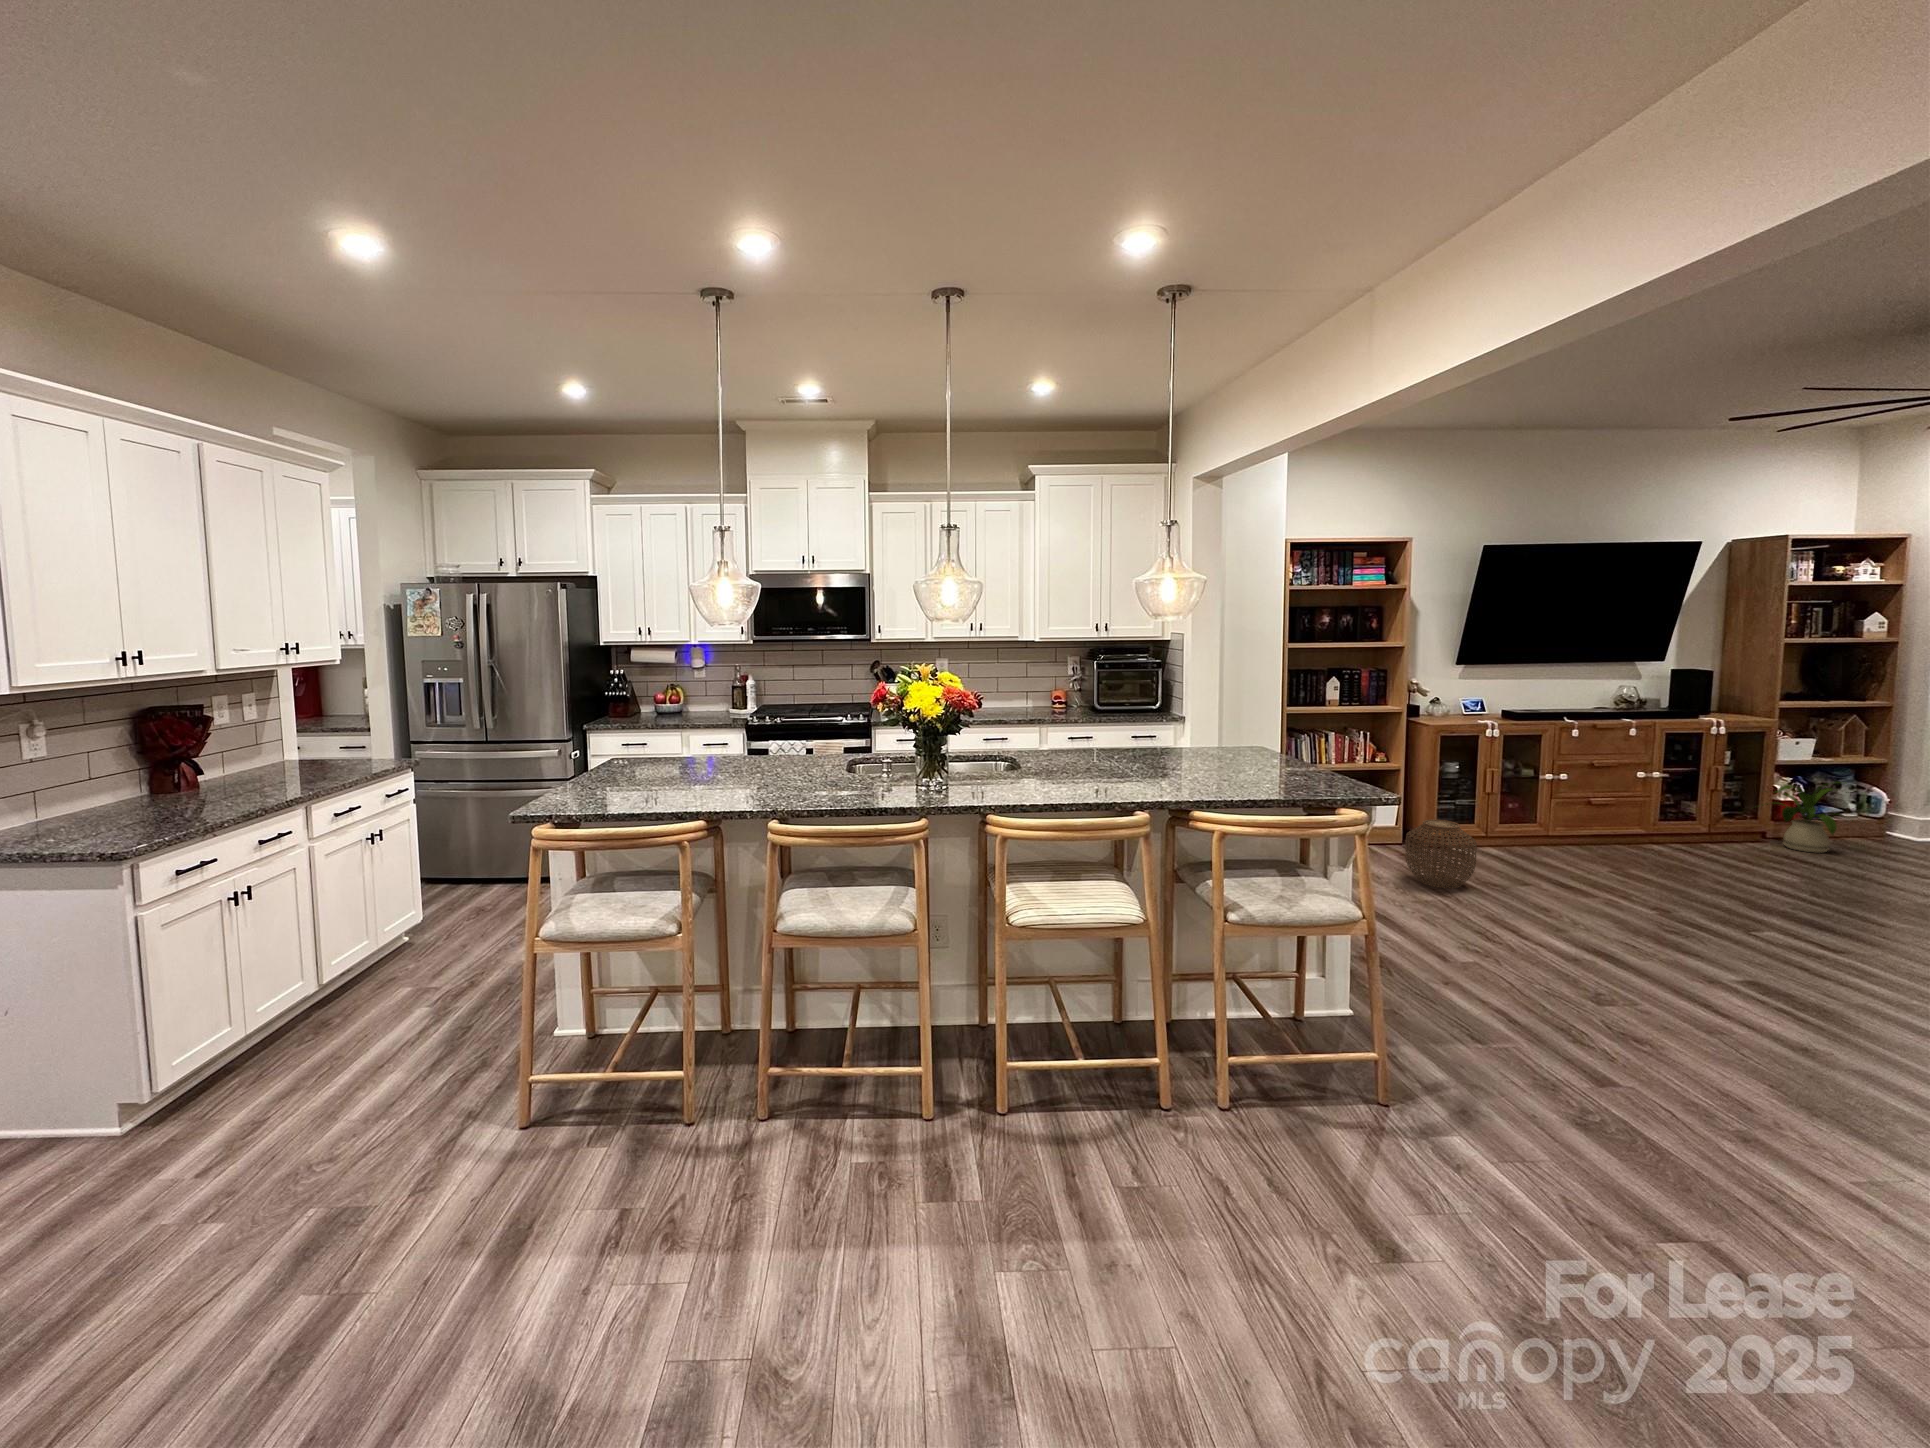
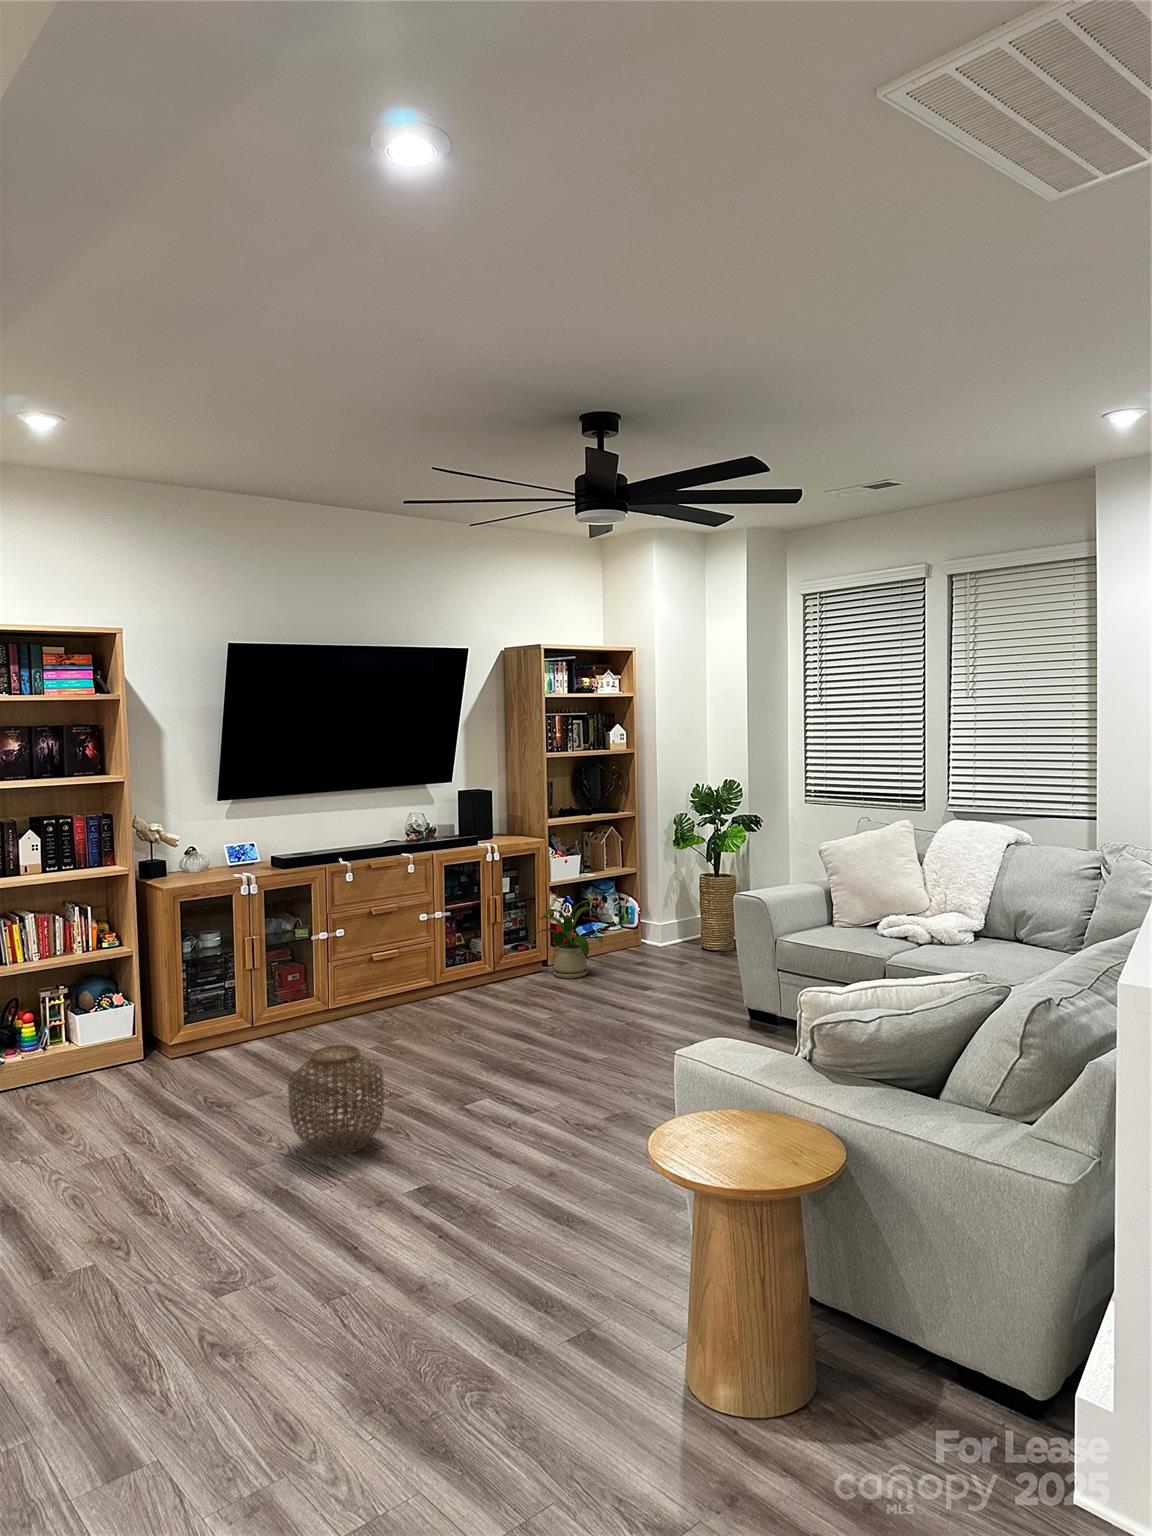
woven basket: present [1405,819,1477,889] -> present [288,1045,384,1156]

